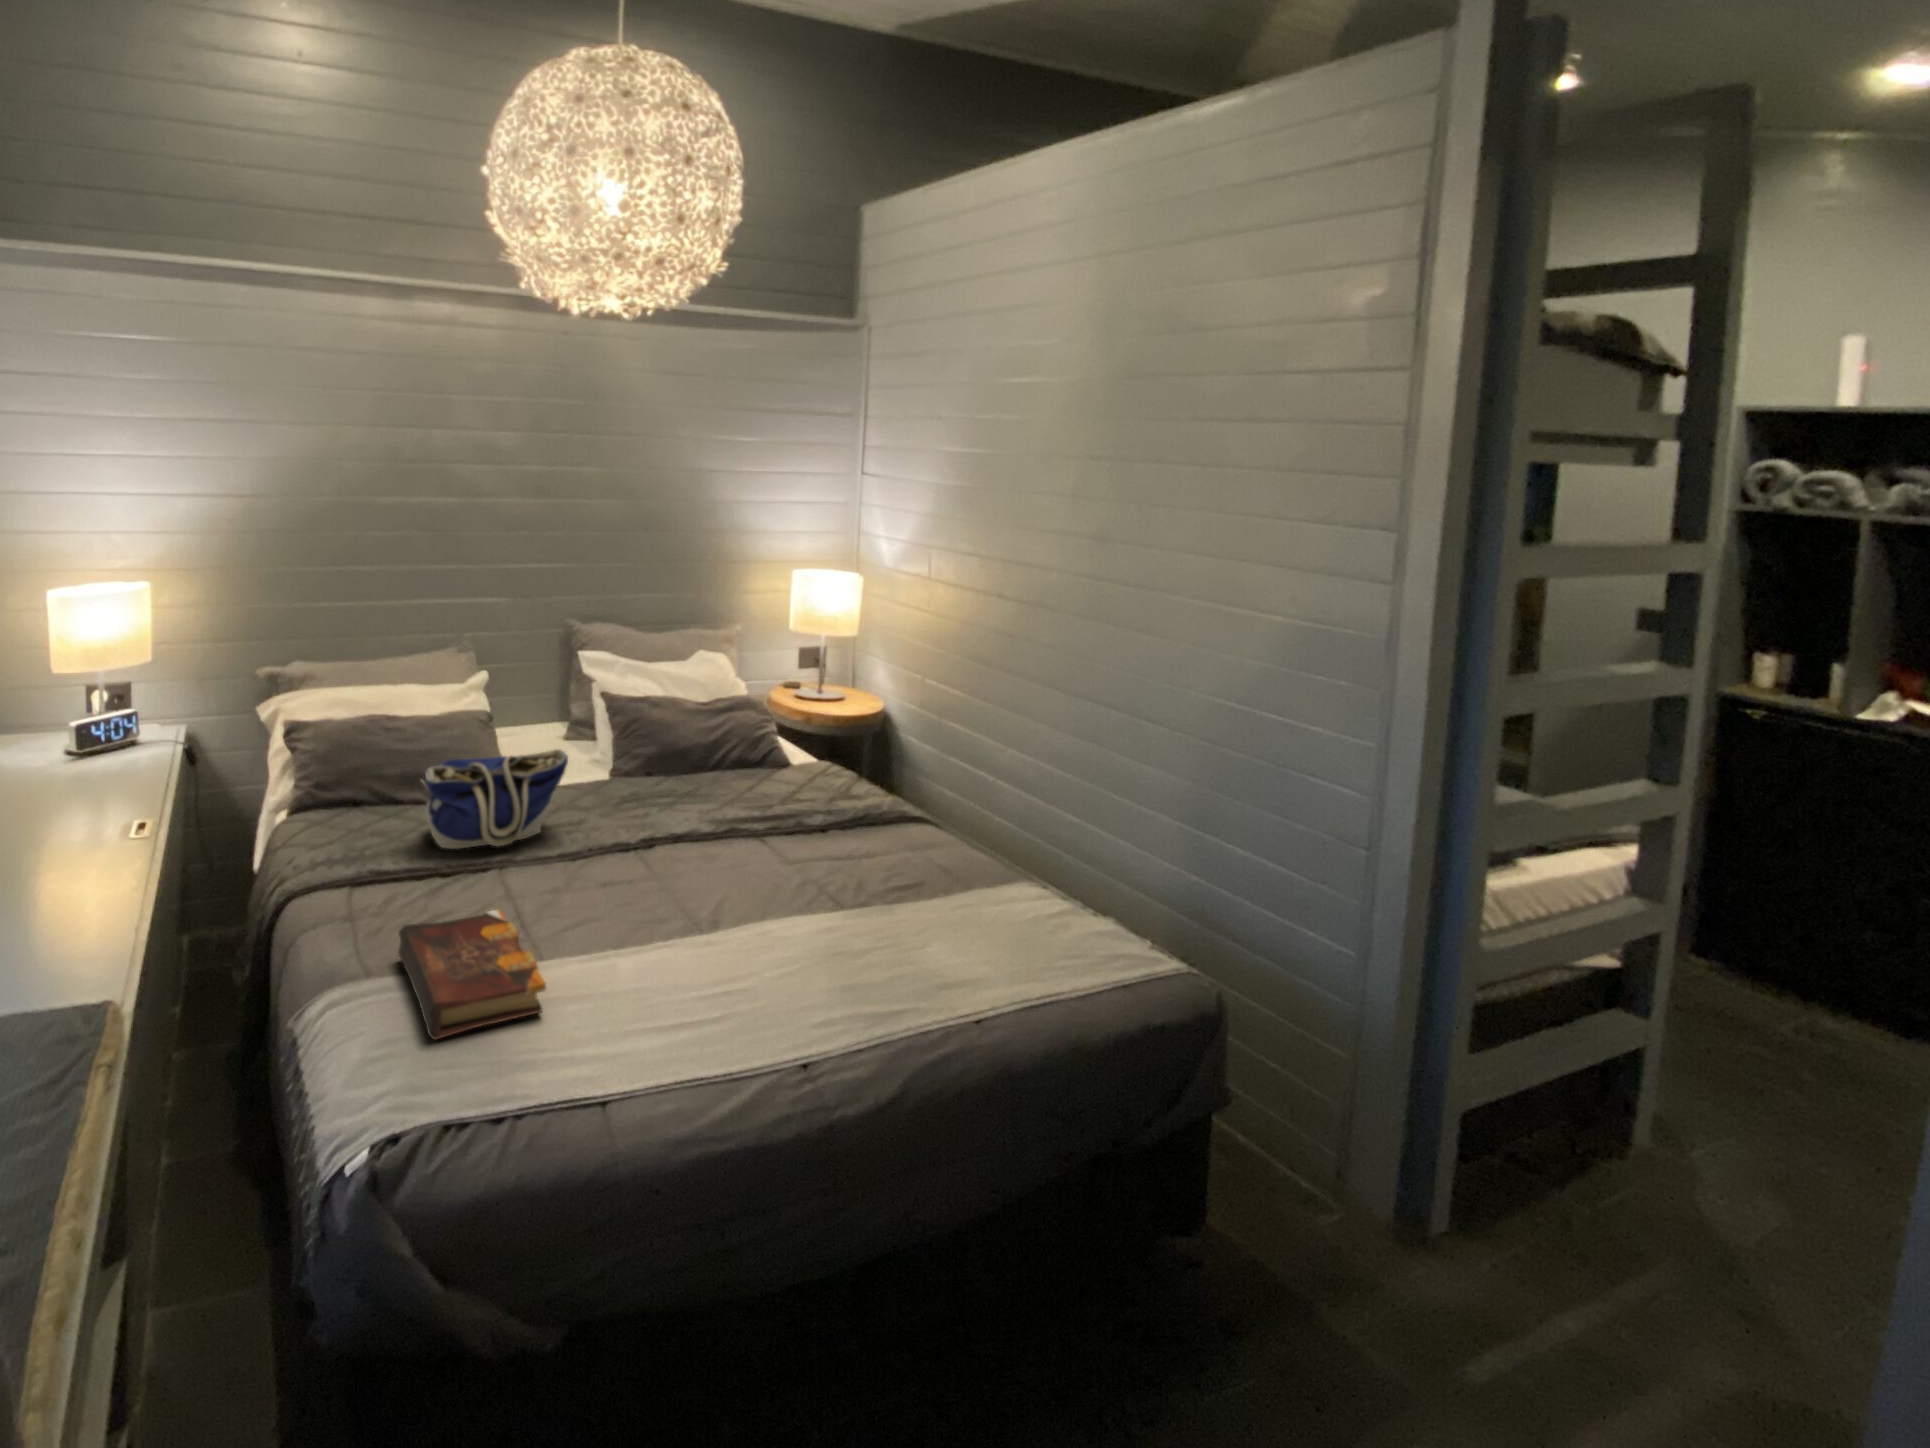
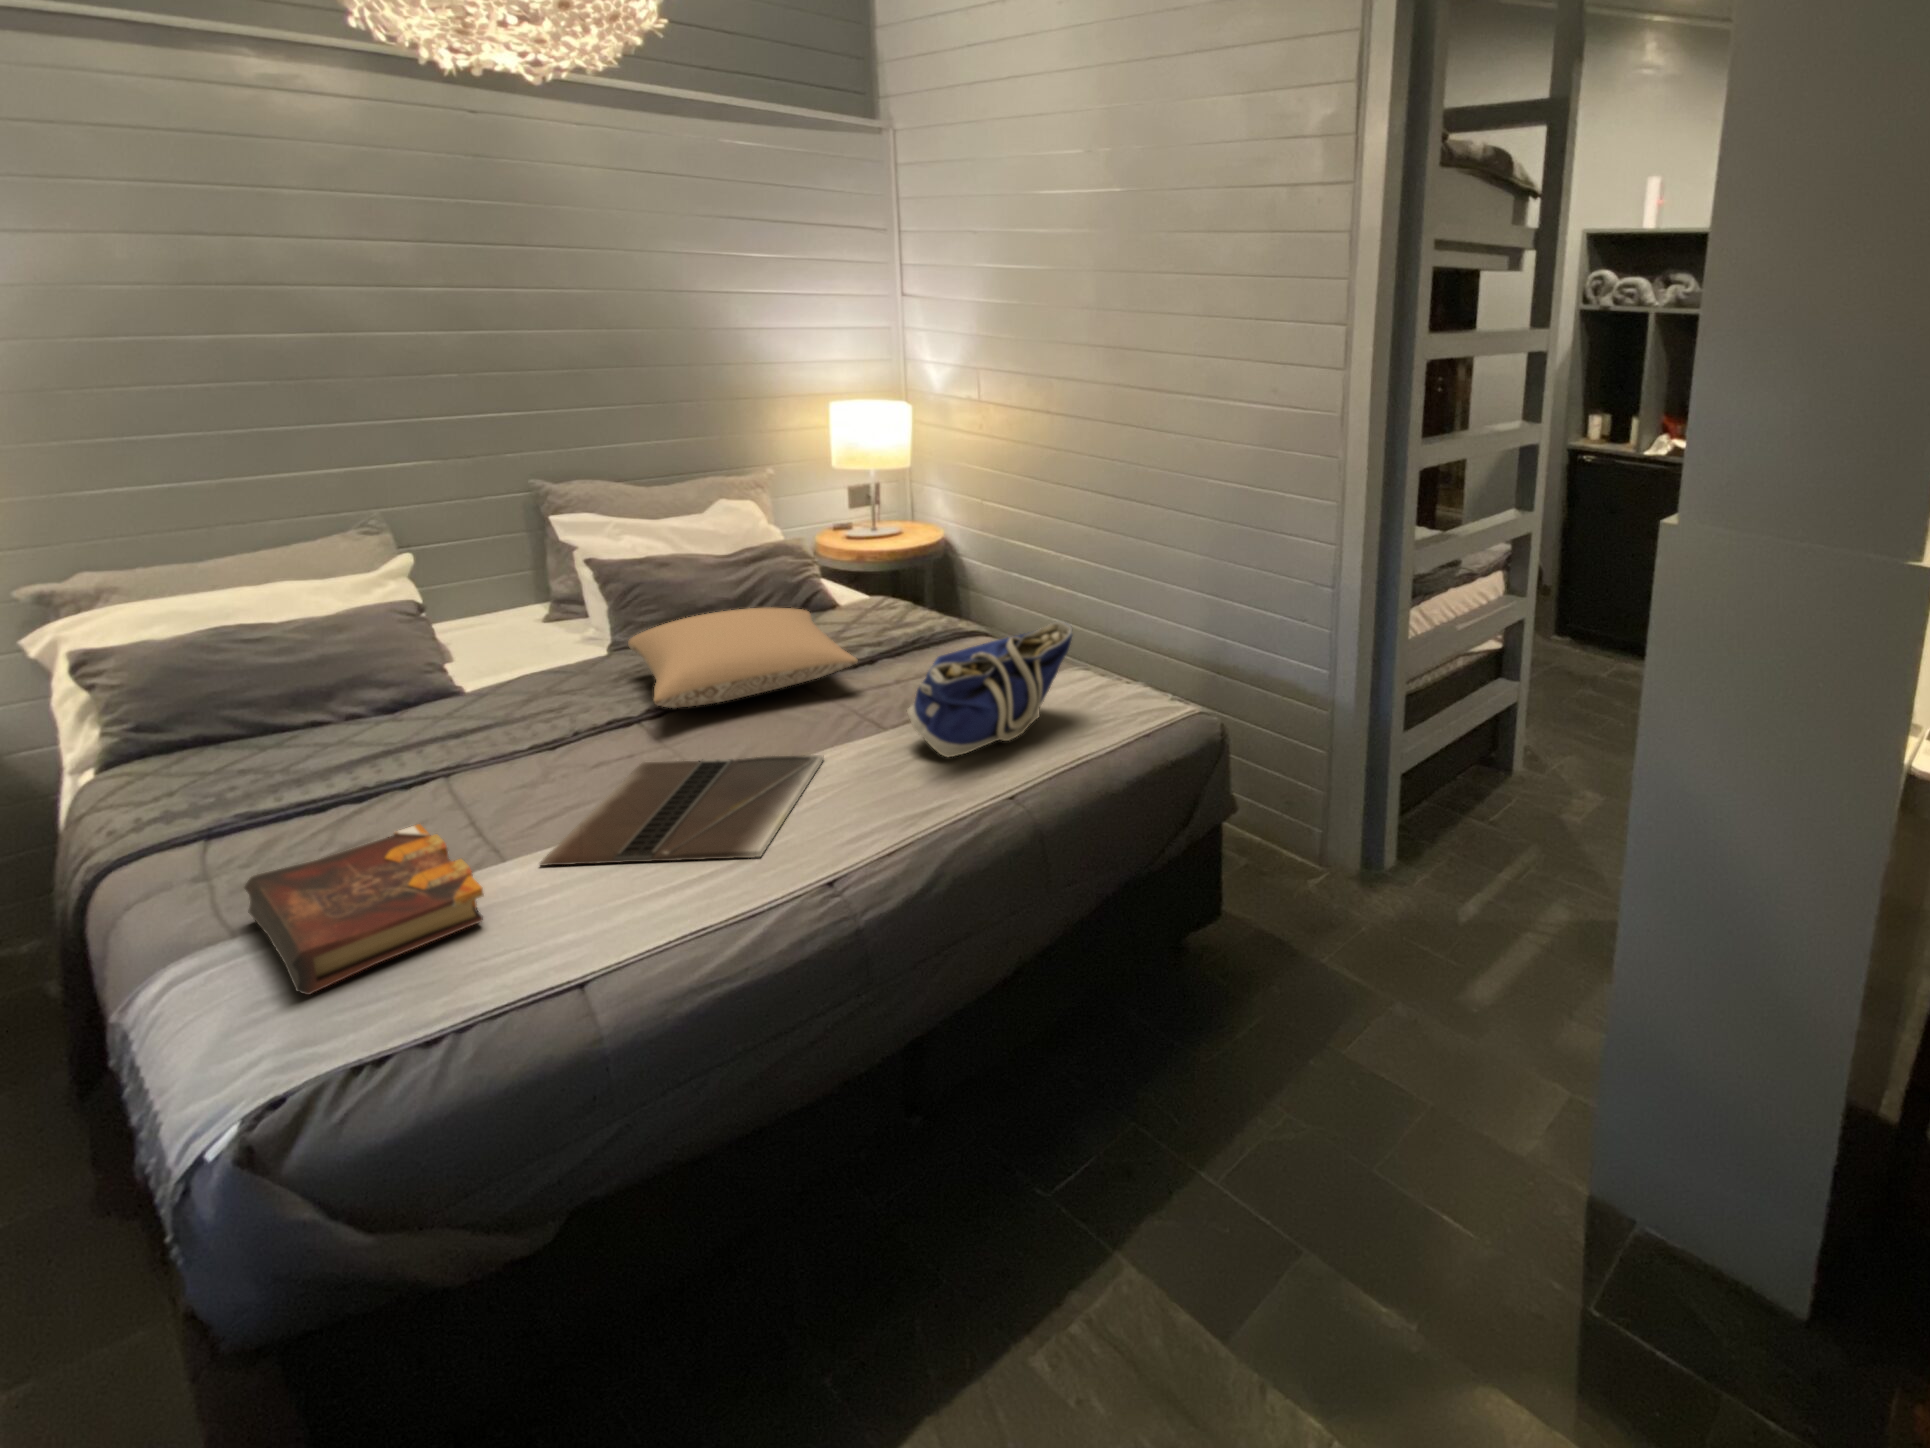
tote bag: present [421,749,568,849] -> present [907,621,1072,757]
pillow: none [631,759,820,845] -> present [628,607,858,708]
laptop: none [576,890,792,1018] -> present [540,755,823,866]

